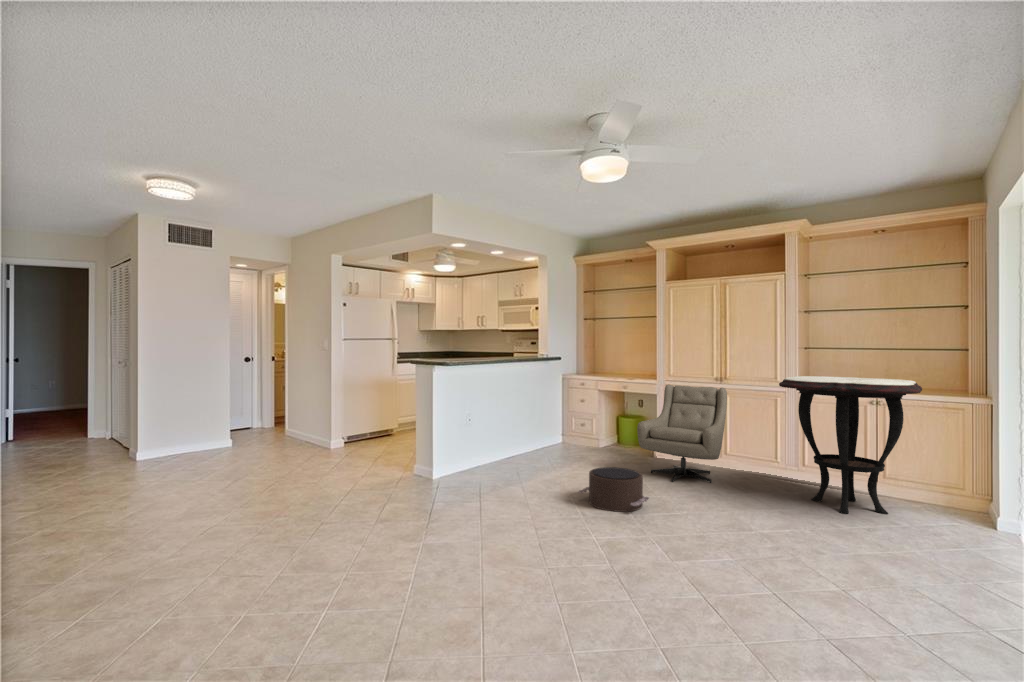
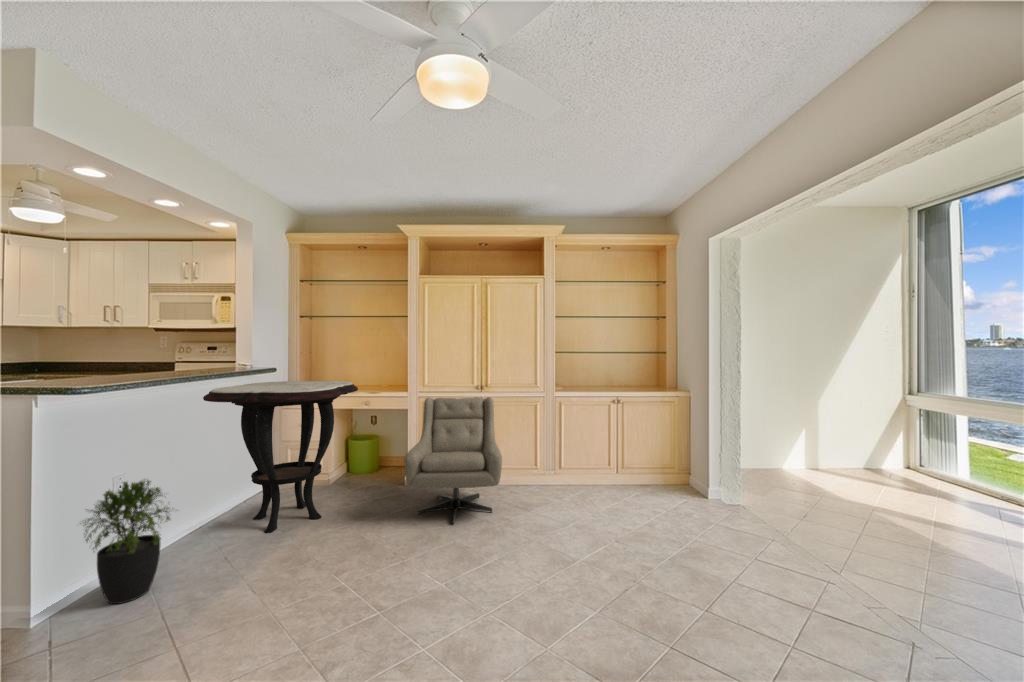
side table: present [779,376,922,514] -> present [203,381,358,533]
potted plant: none [468,408,508,470] -> present [80,480,171,604]
pouf: present [578,467,649,512] -> none [350,540,465,637]

